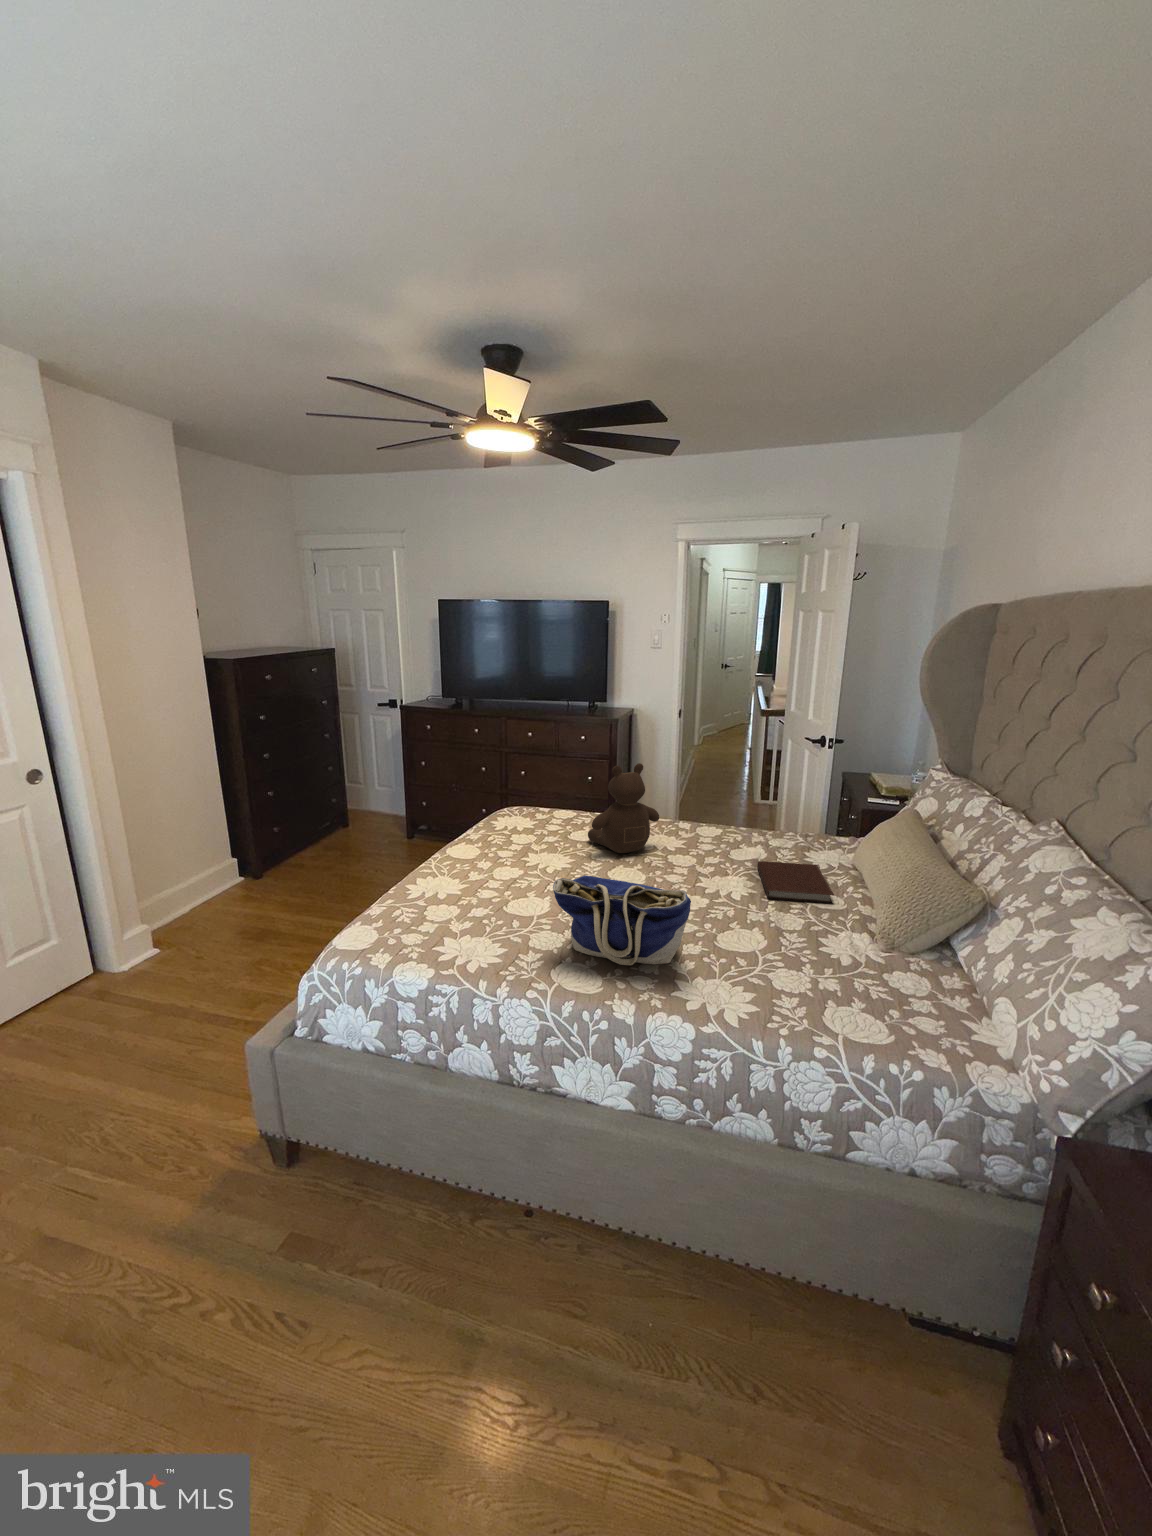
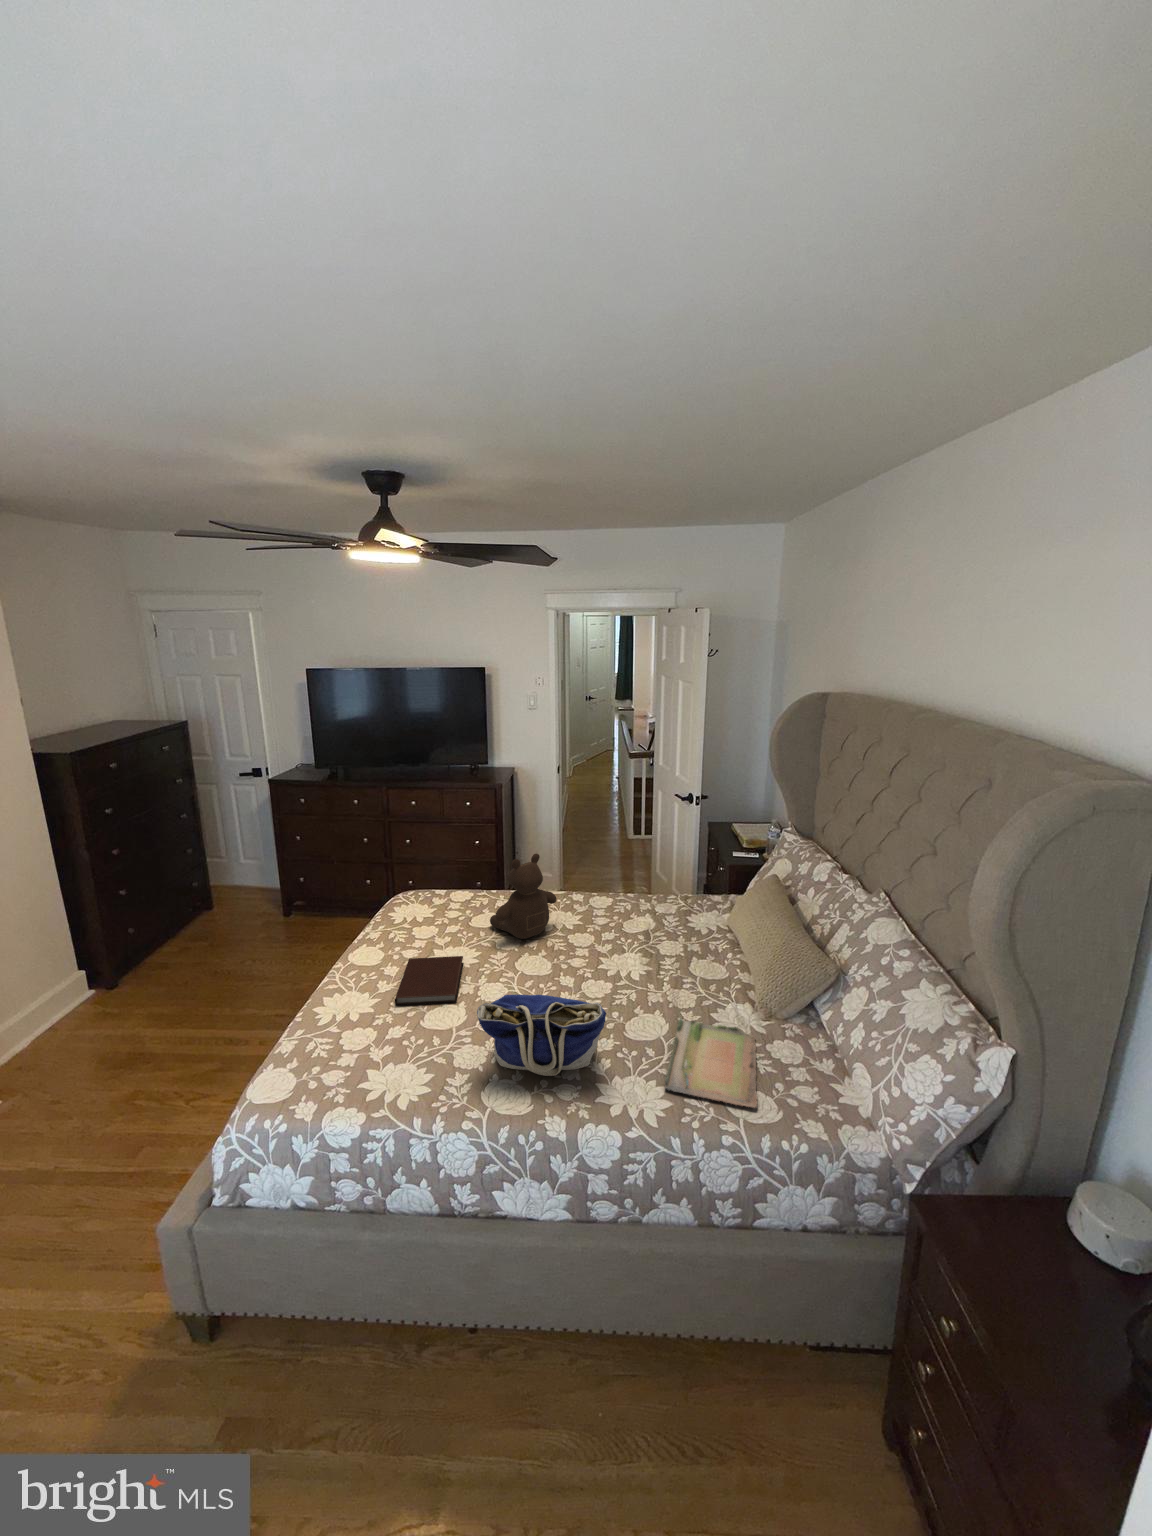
notebook: present [757,861,834,904] -> present [395,956,463,1006]
tray: none [752,936,871,1026] -> present [665,1018,757,1108]

